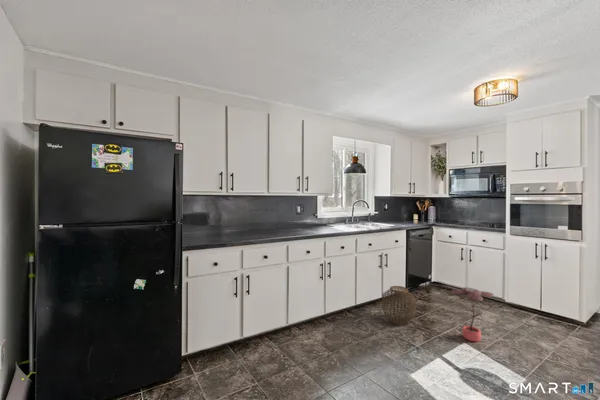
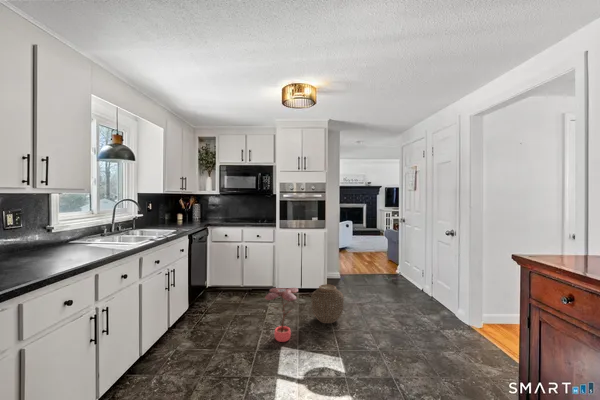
woven basket: present [382,286,416,325] -> present [311,284,344,323]

